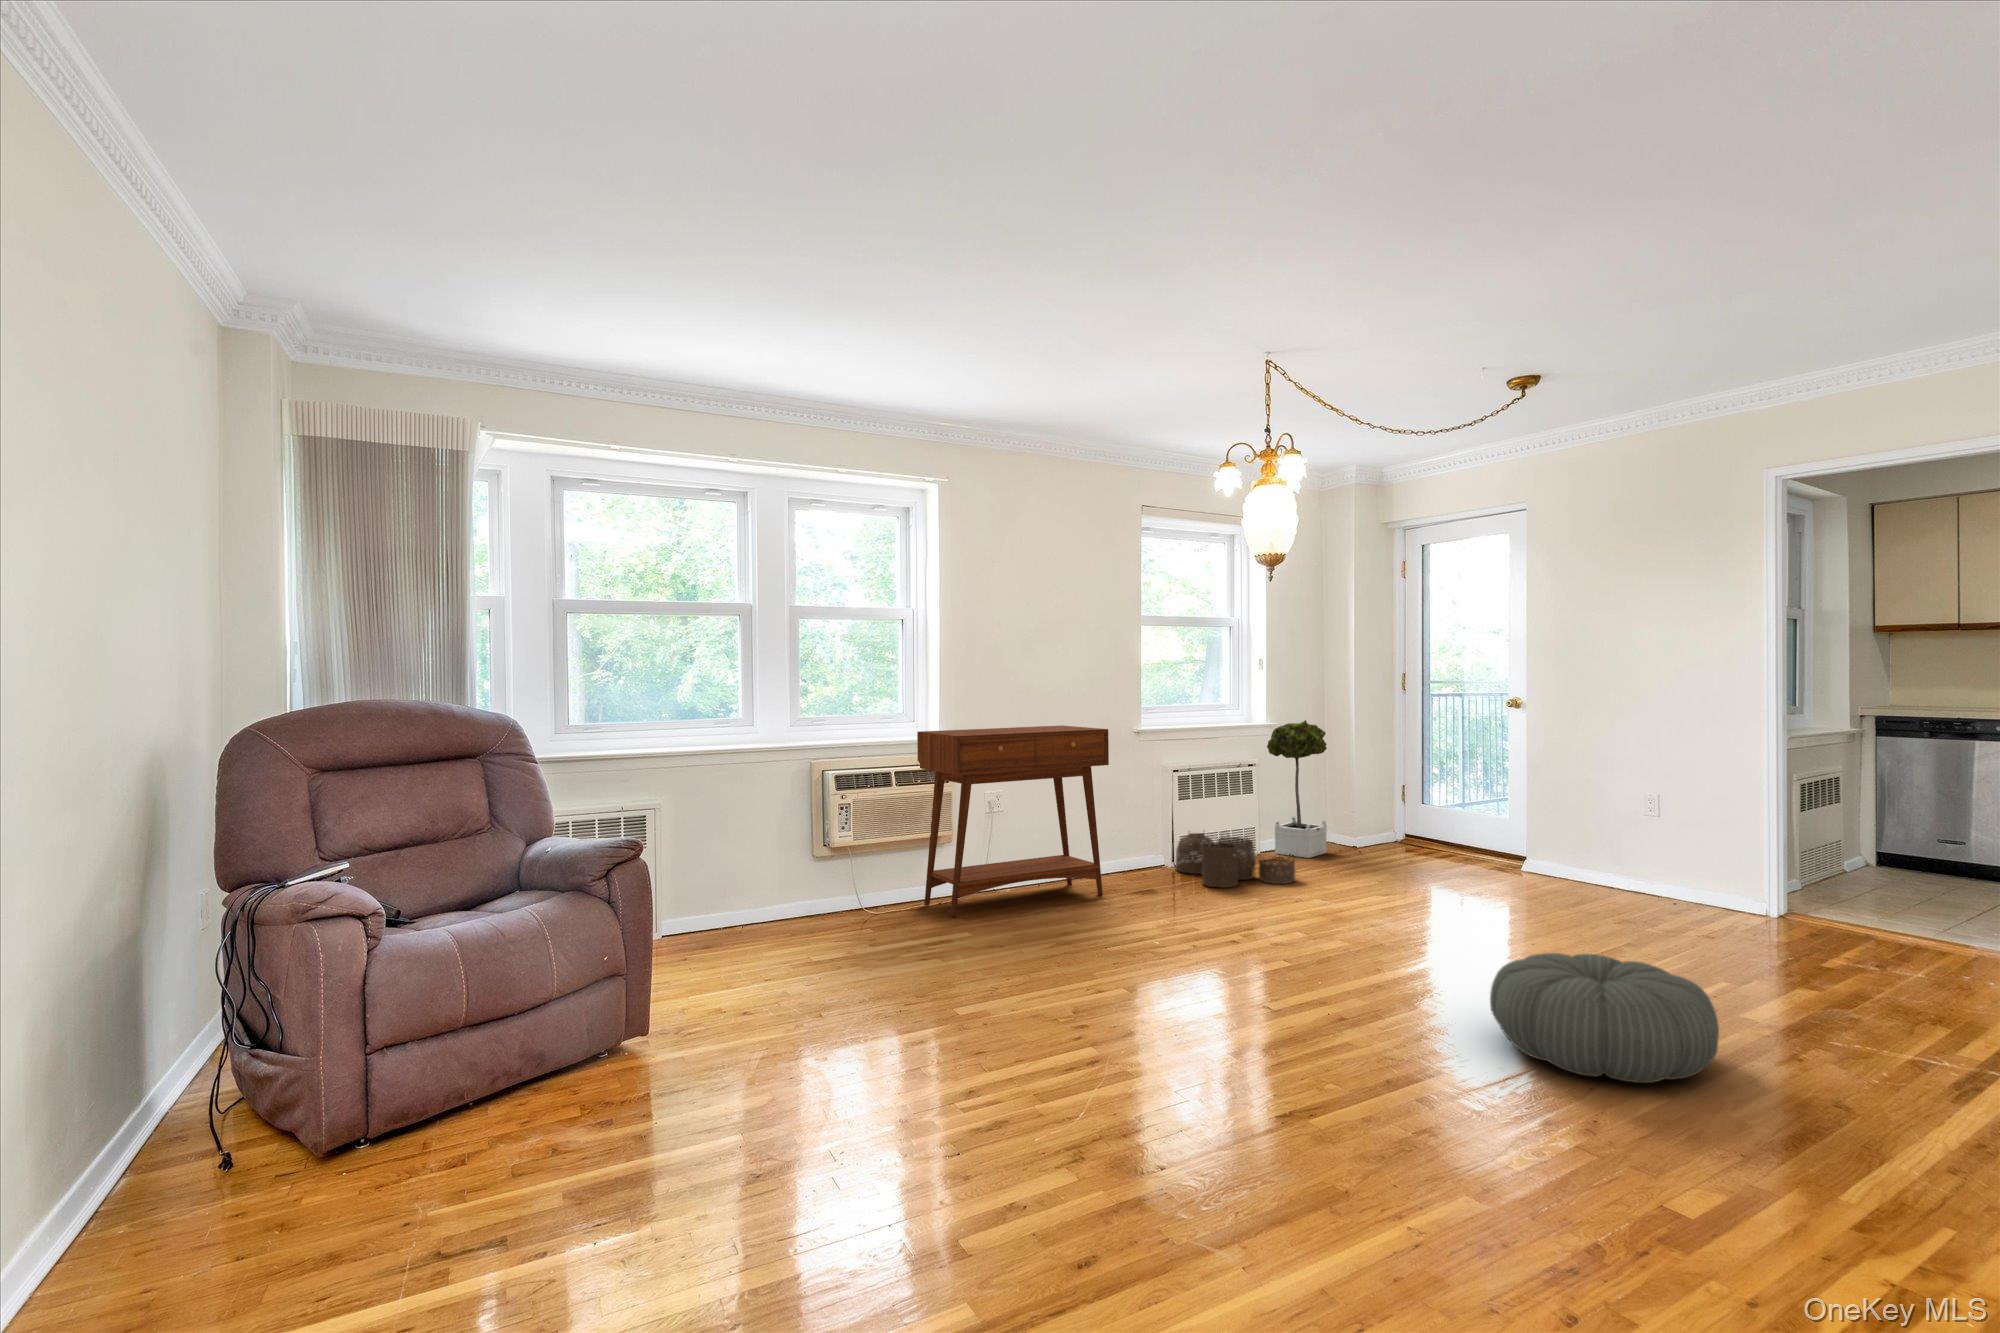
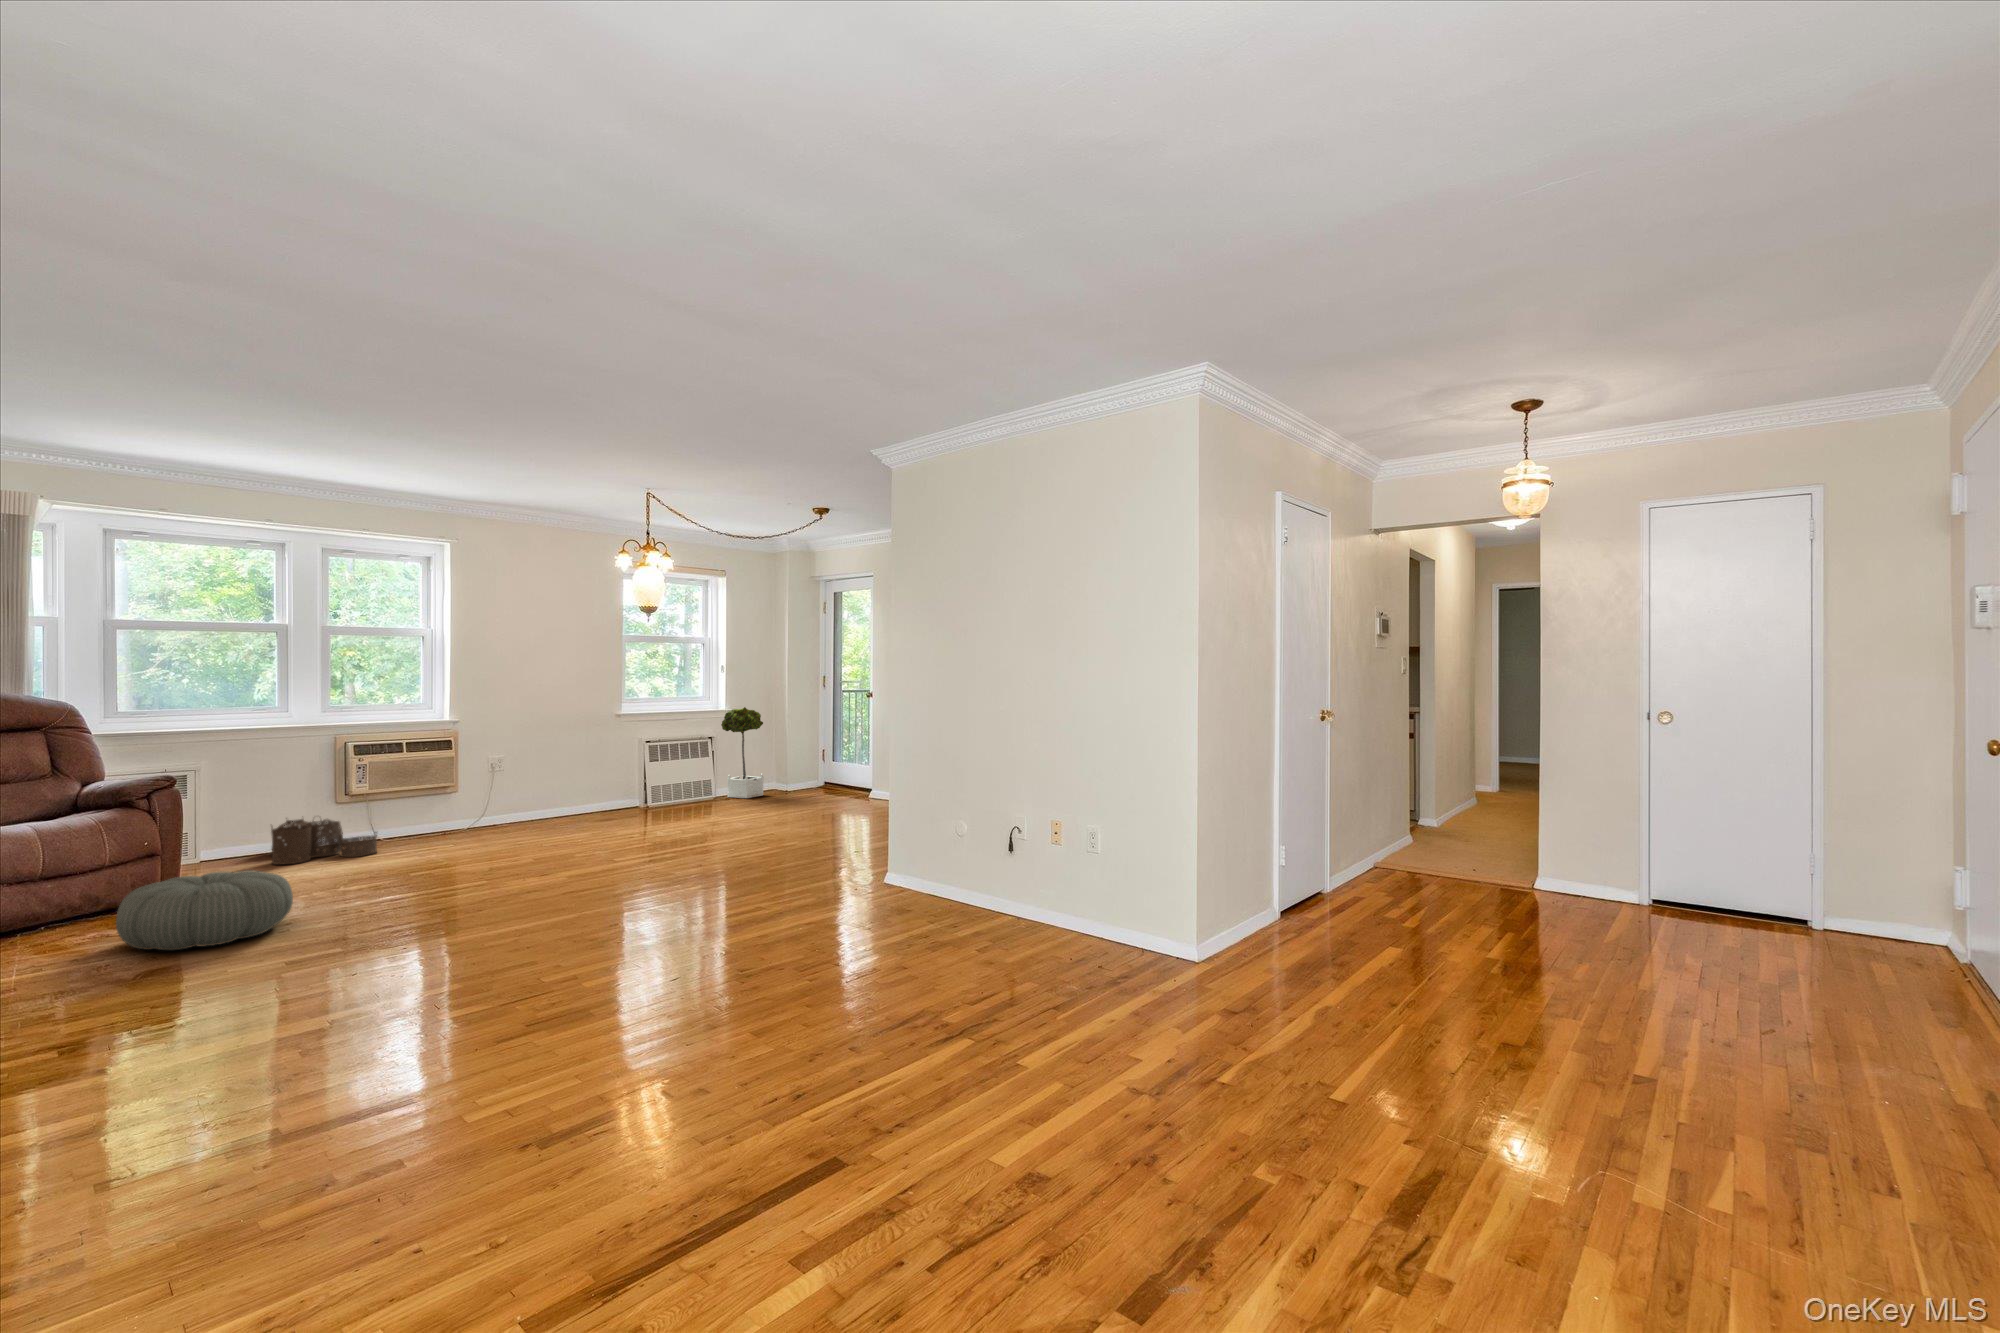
console table: present [917,726,1109,917] -> none [427,711,575,839]
woven basket: present [1176,833,1295,888] -> present [271,819,377,864]
pouf: present [1490,953,1719,1083] -> present [116,870,293,950]

